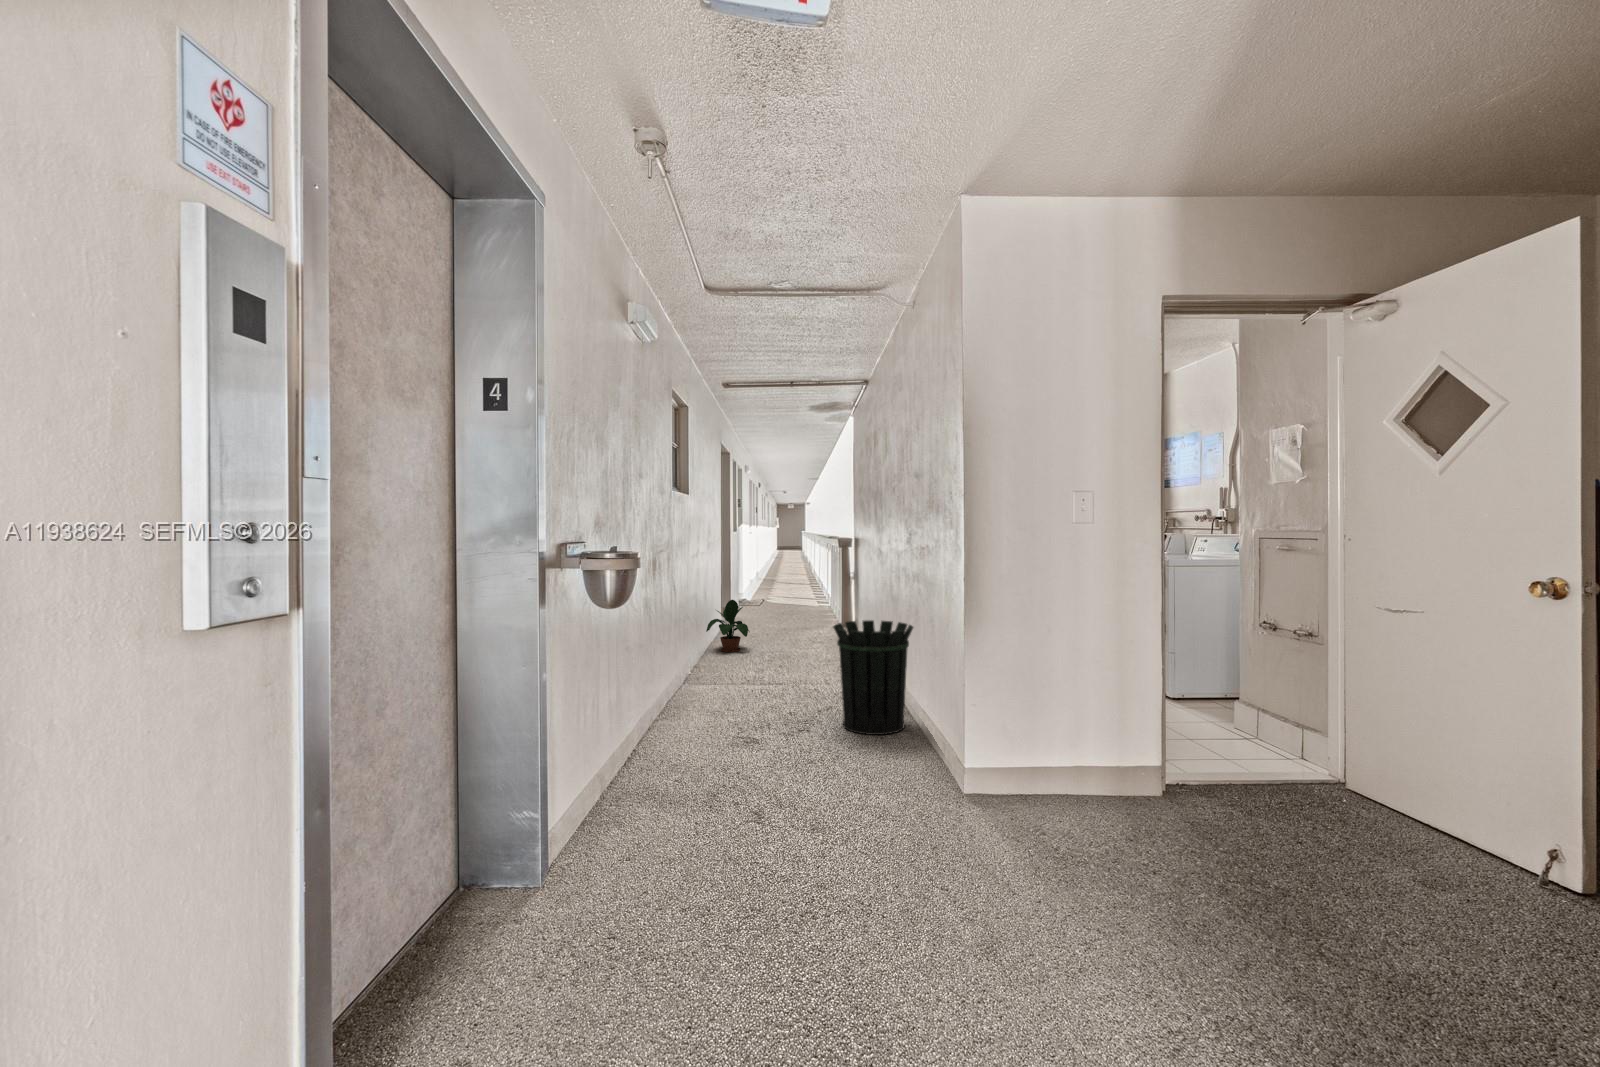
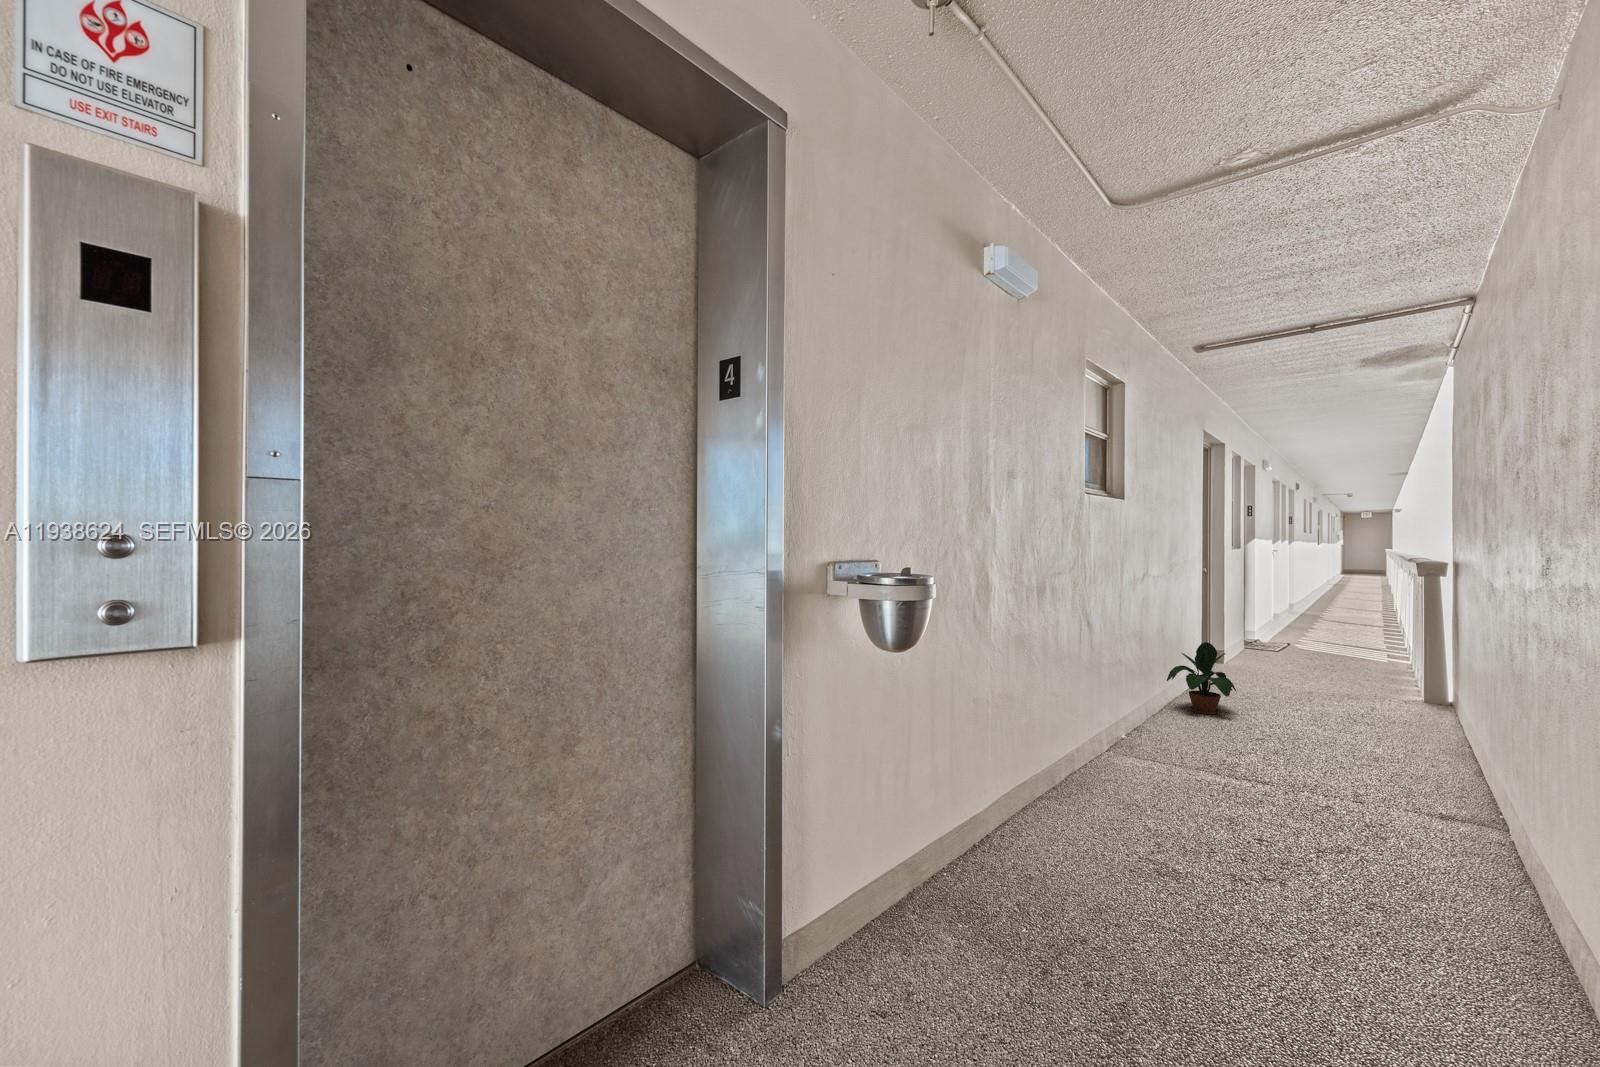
waste bin: present [833,620,913,735] -> none [1342,711,1542,944]

